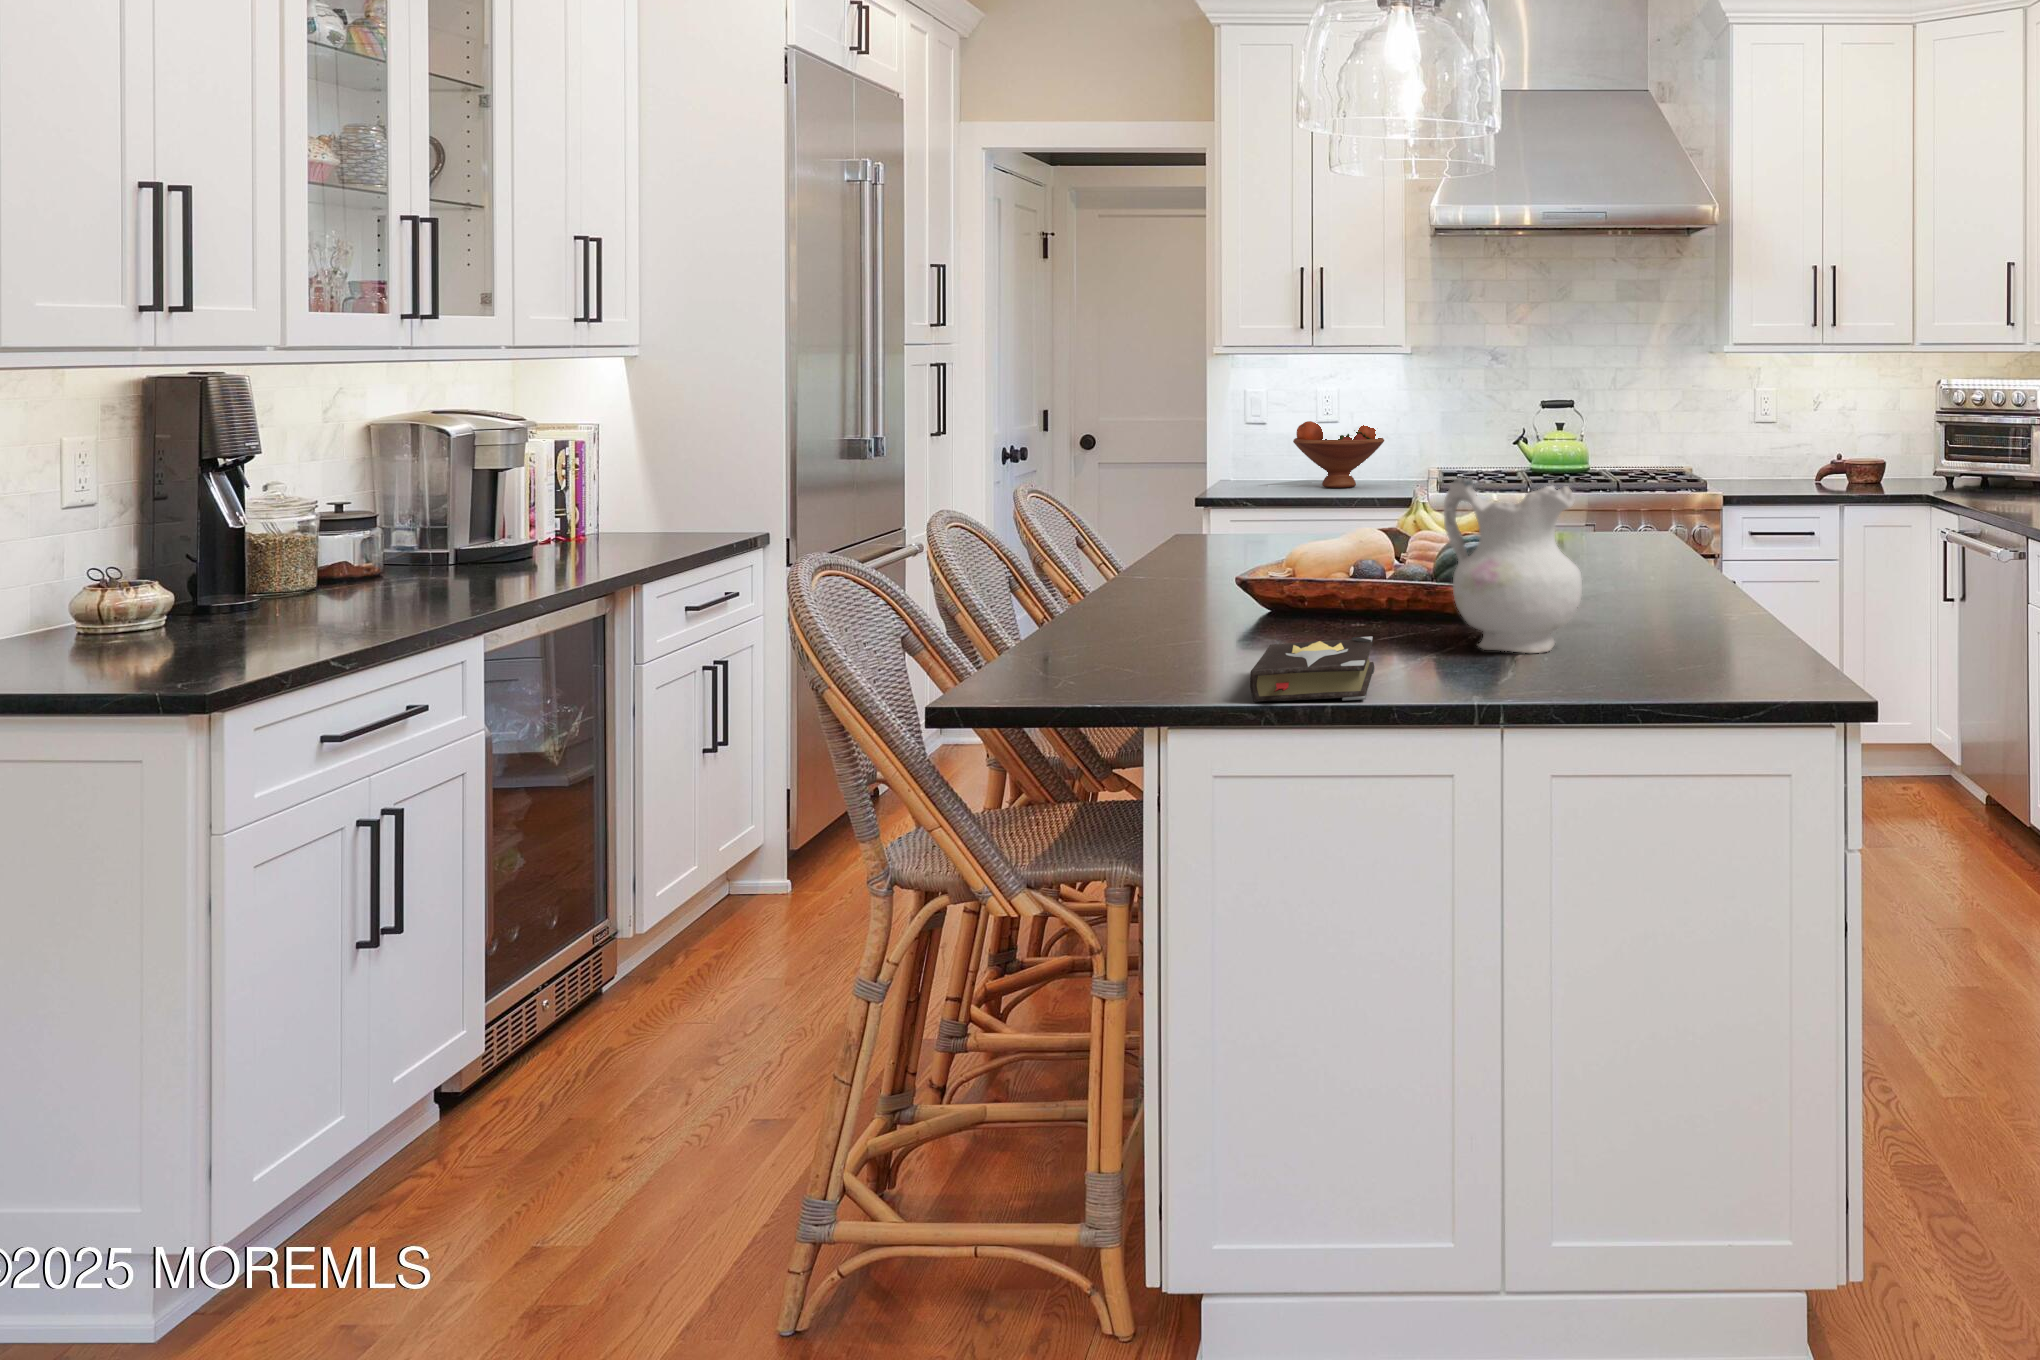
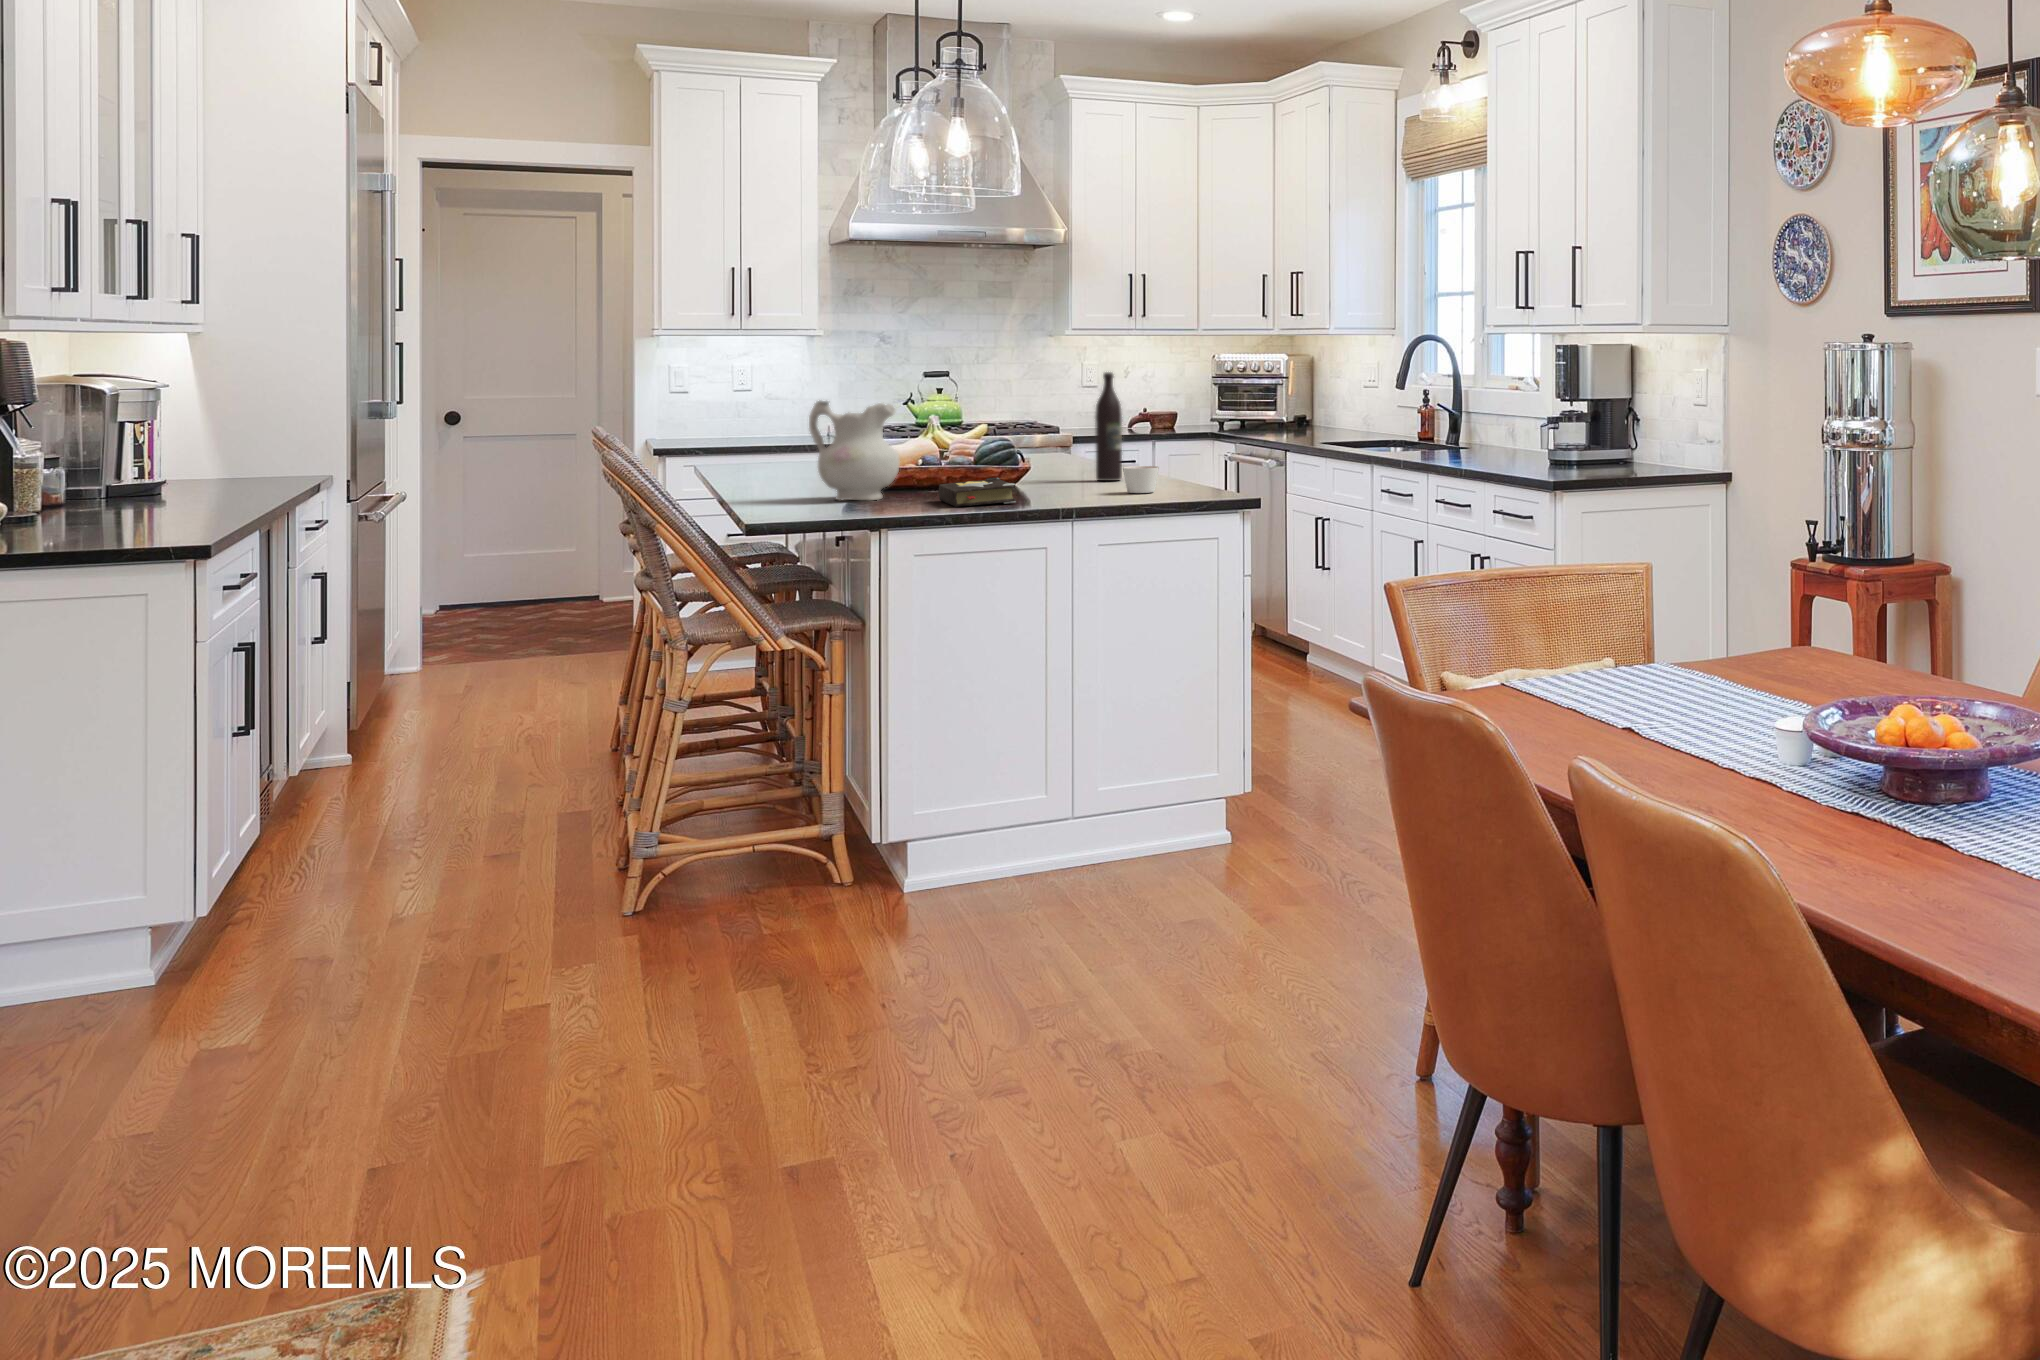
fruit bowl: present [1293,421,1384,488] -> none [717,387,796,441]
wine bottle: none [1599,436,1645,632] -> present [1095,372,1122,481]
ceramic pitcher: present [1444,477,1582,653] -> present [809,401,900,500]
candle: none [1591,627,1660,685] -> present [1123,466,1159,493]

